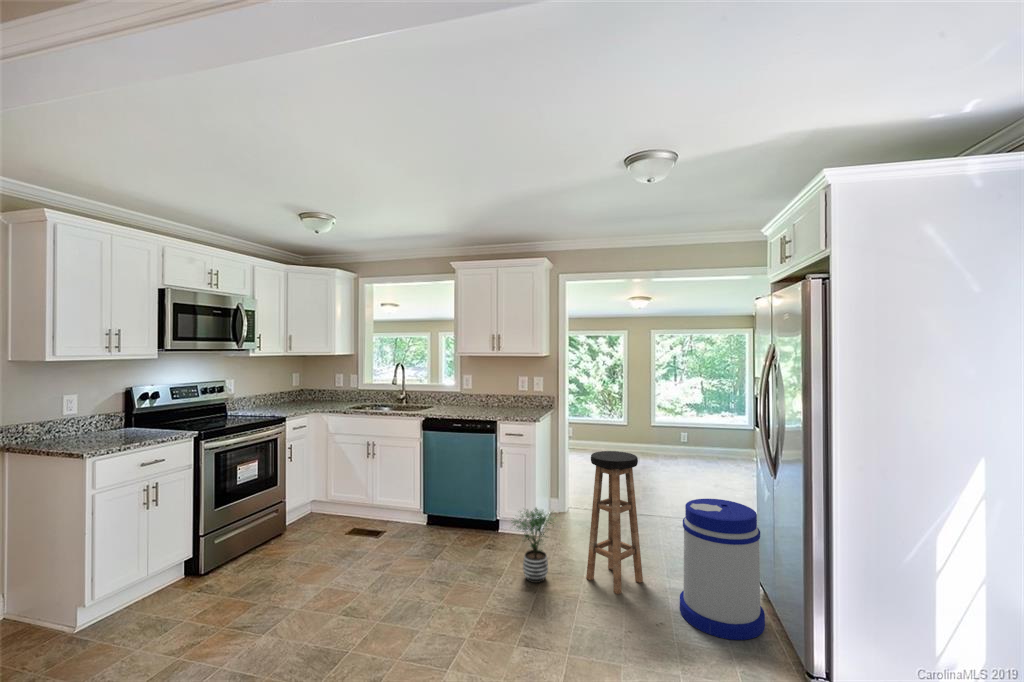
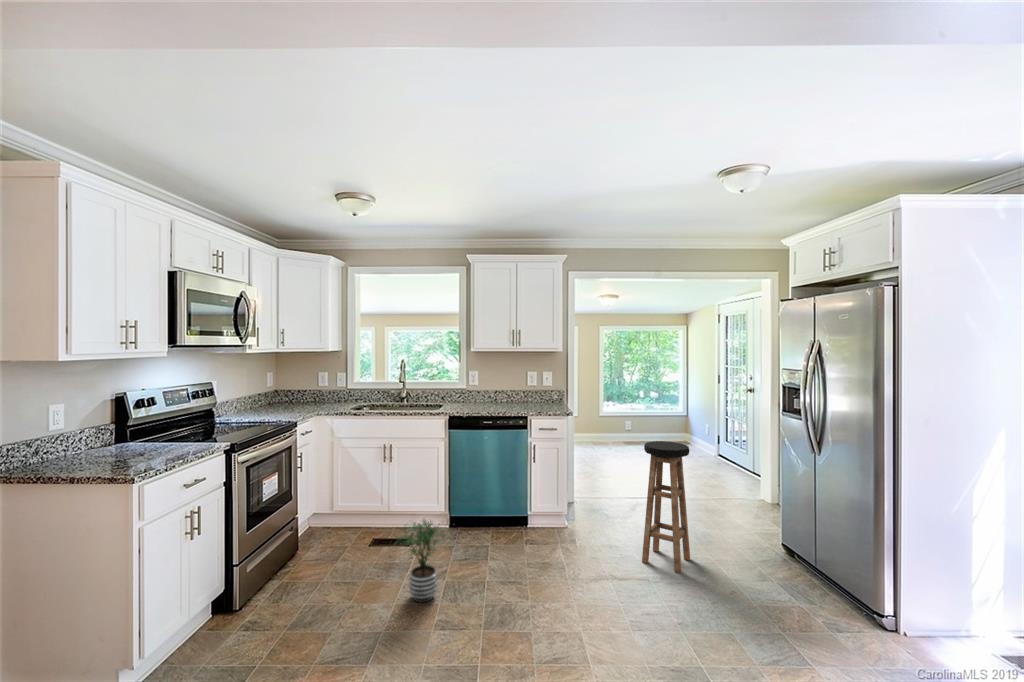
trash can: present [680,499,765,640] -> none [736,479,814,599]
potted plant: present [511,508,556,583] -> present [397,520,444,603]

